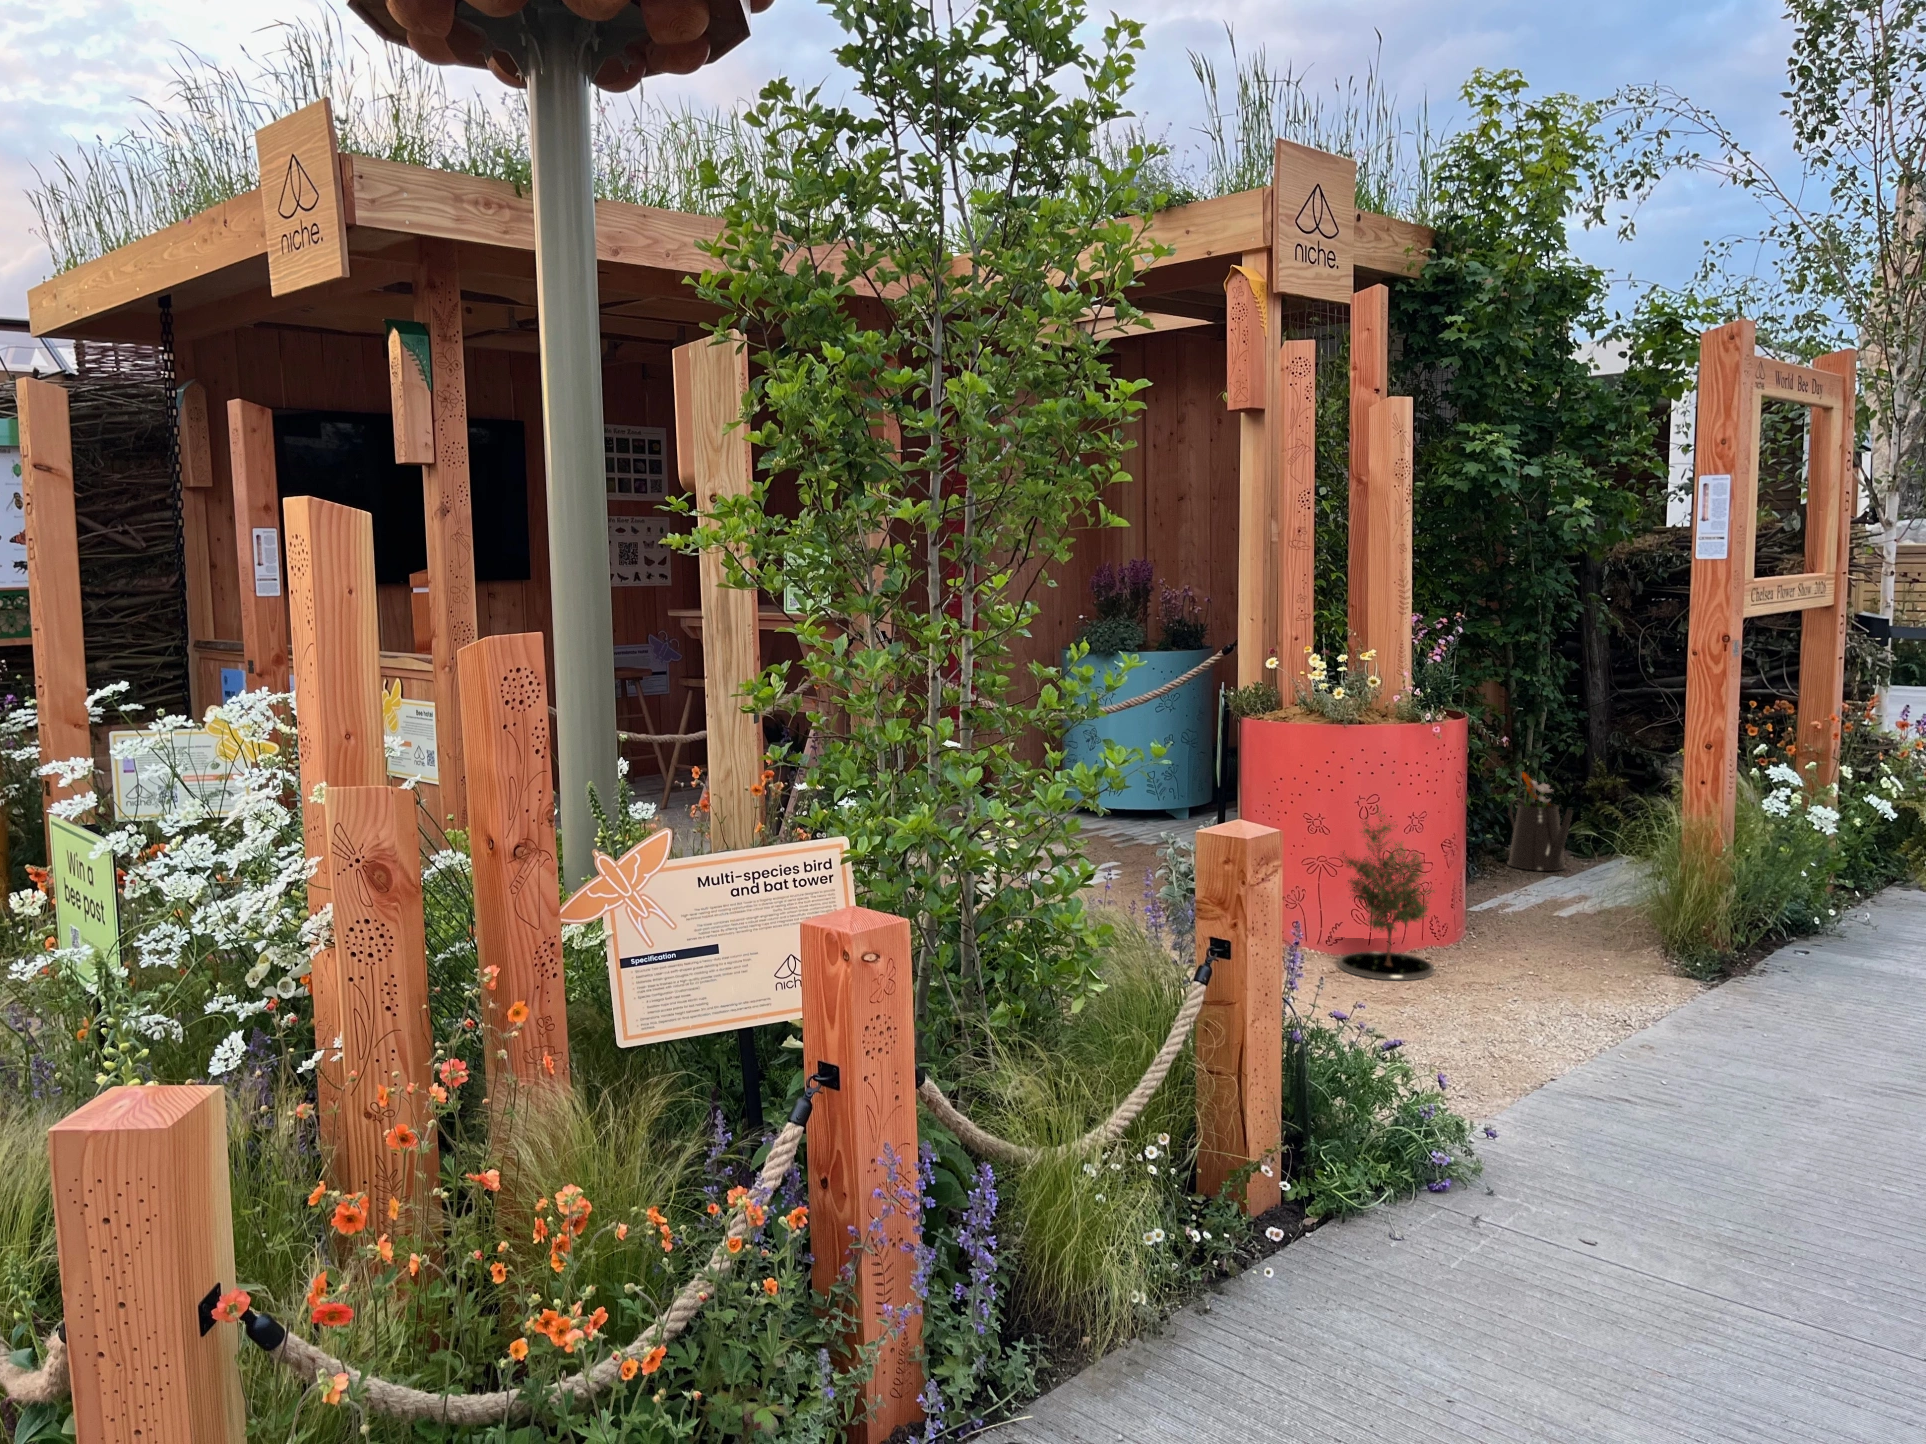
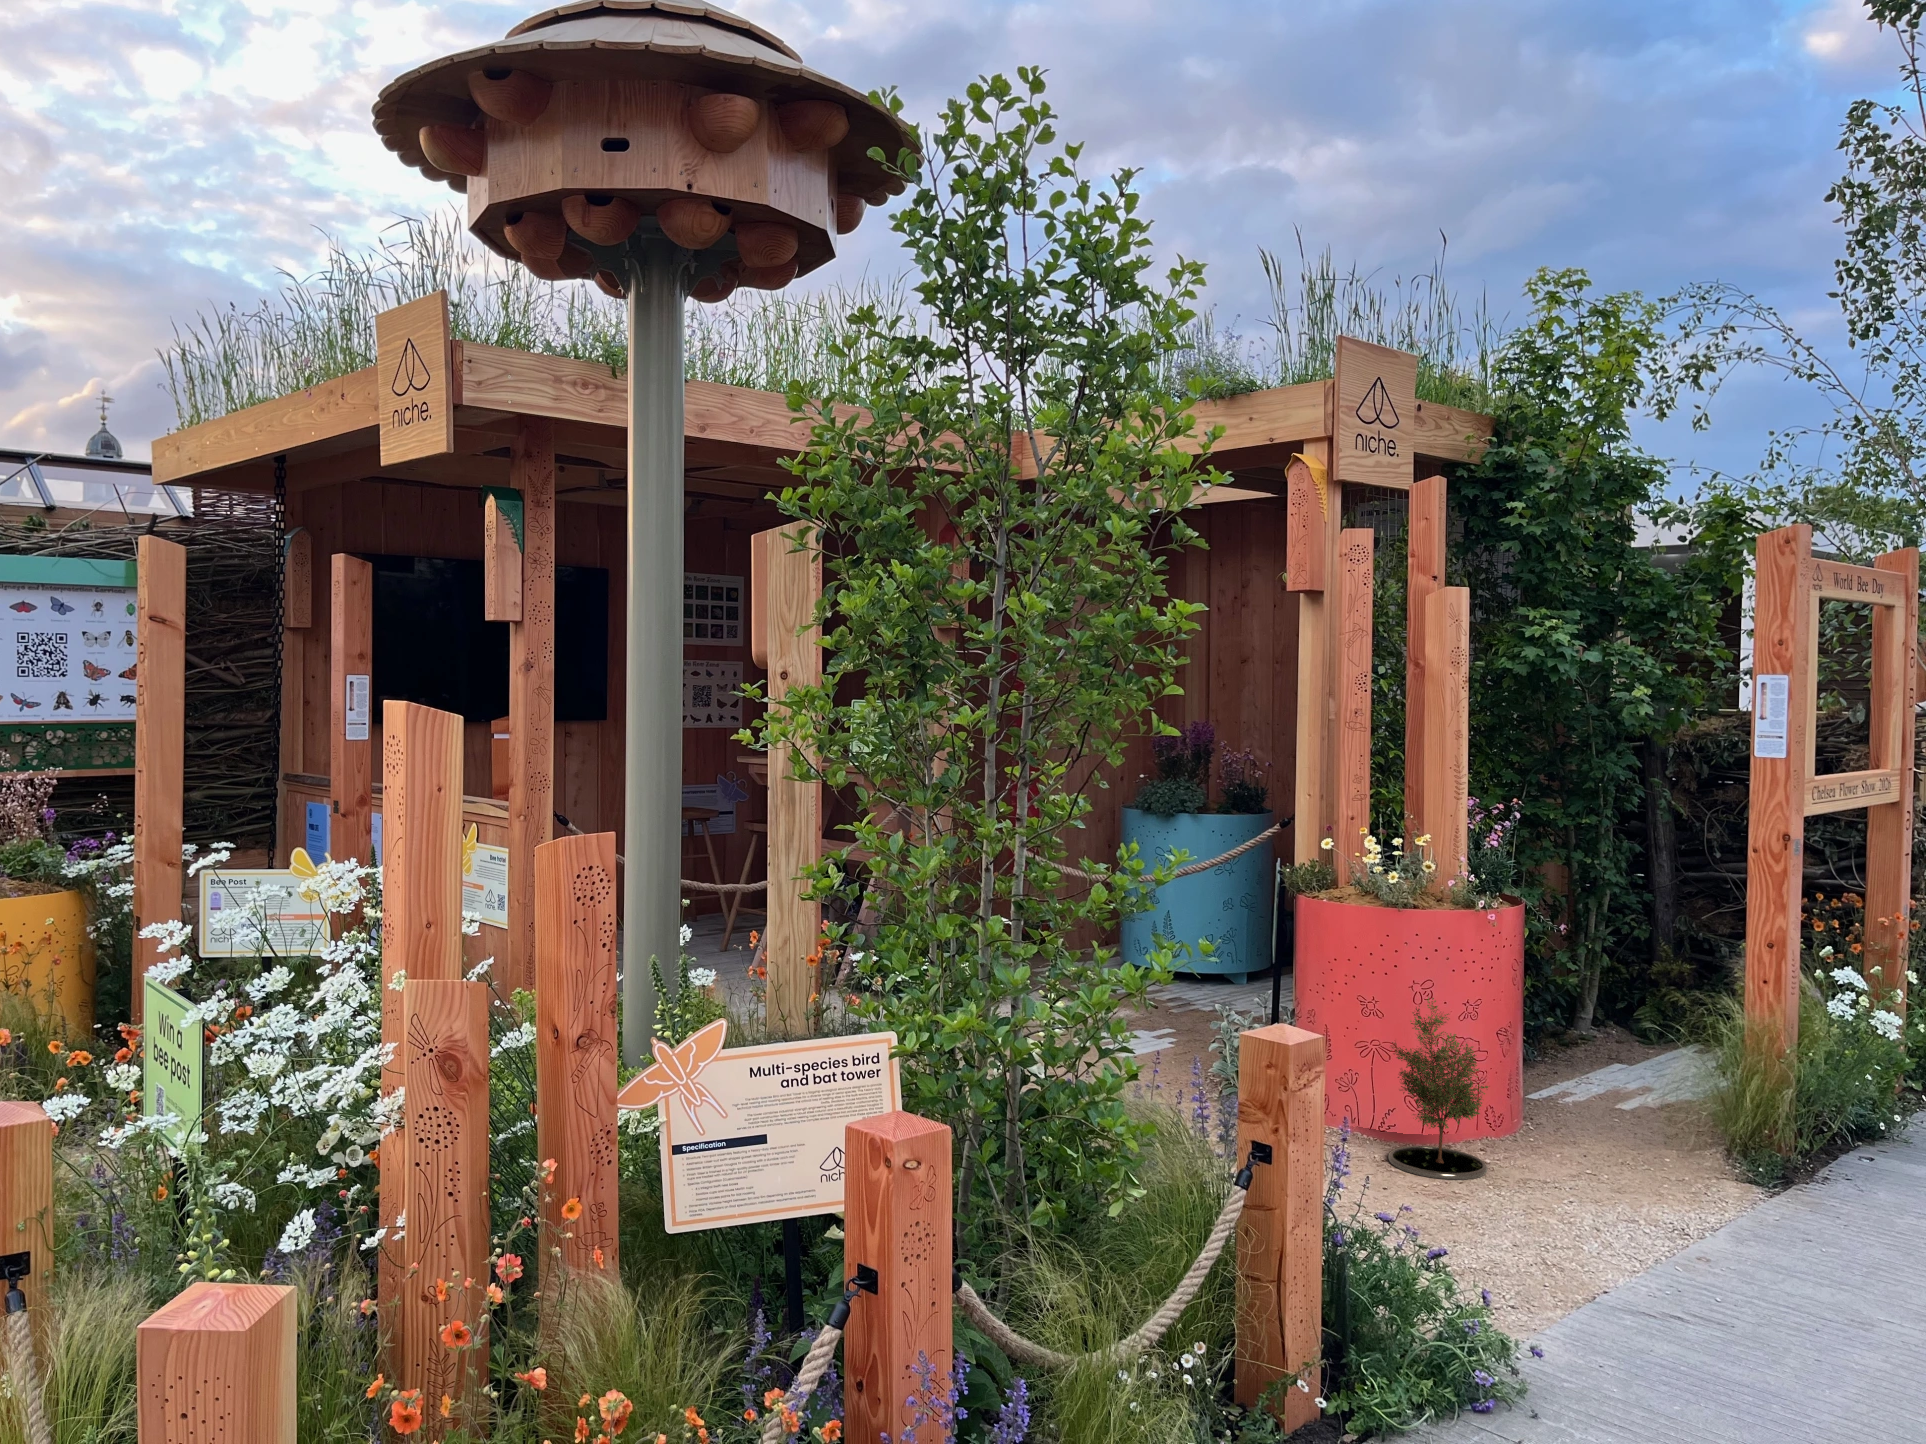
watering can: present [1507,772,1572,871] -> none [1569,957,1636,1064]

